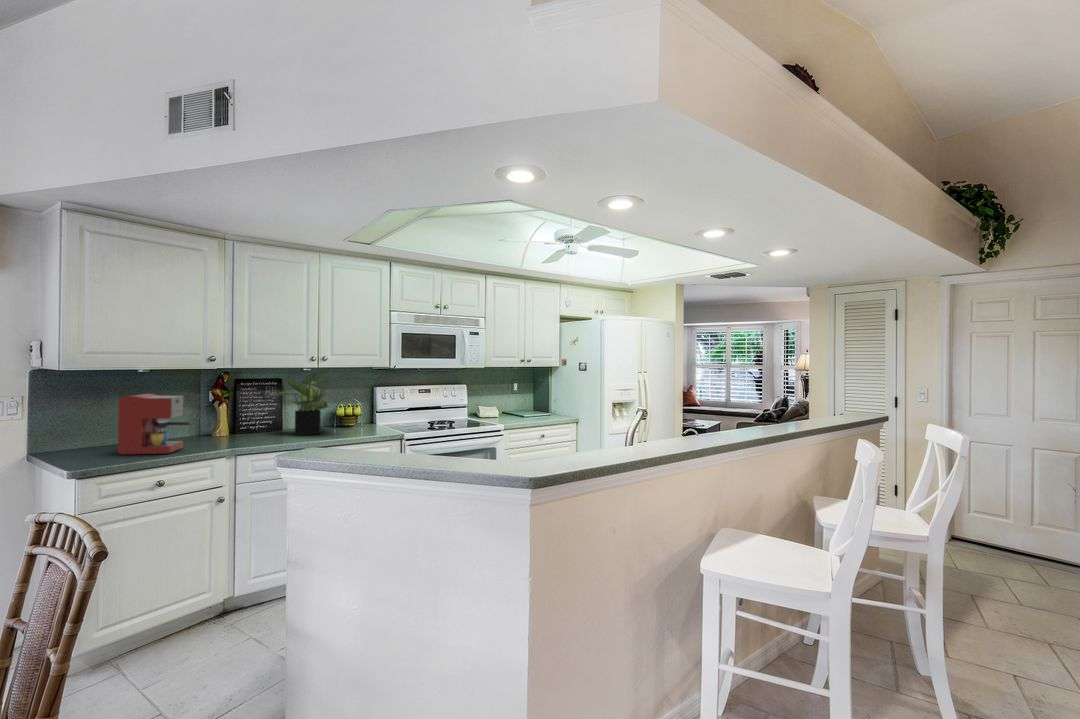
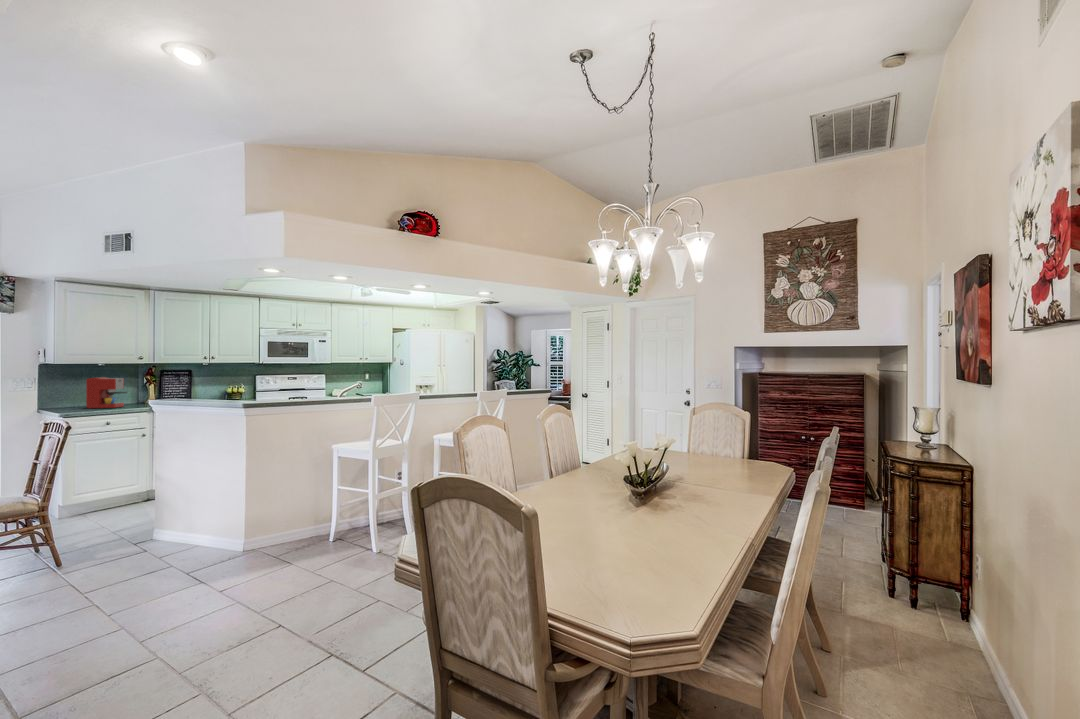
potted plant: present [272,372,332,435] -> none [179,365,220,402]

